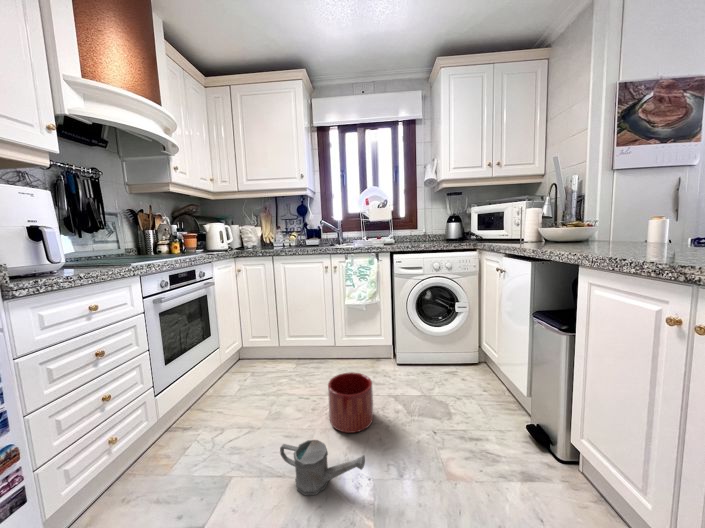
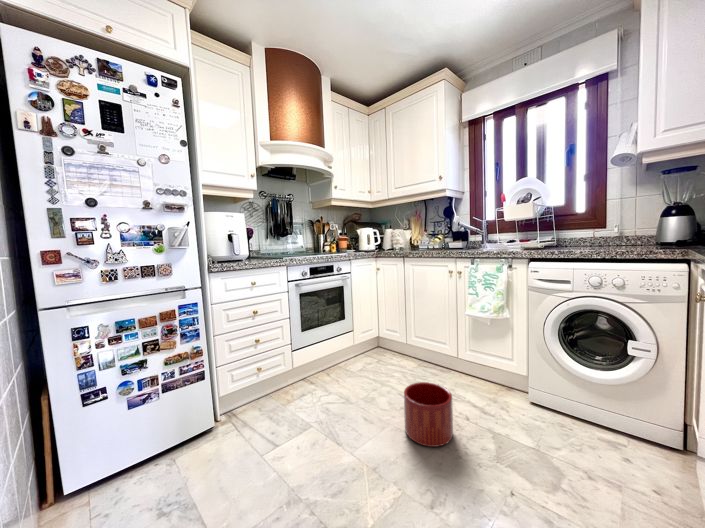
watering can: present [280,440,365,496] -> none [340,418,391,472]

